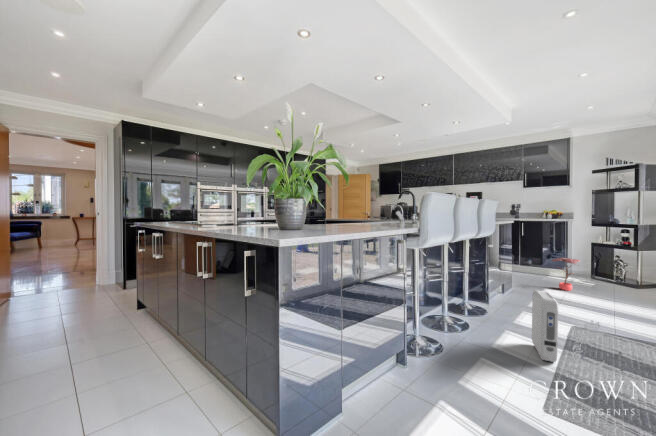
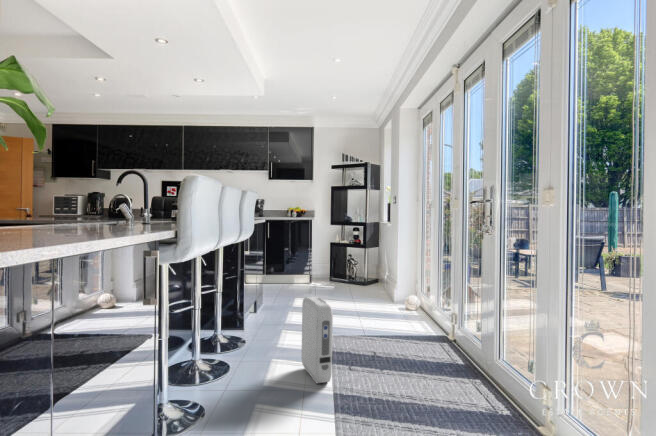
potted plant: present [552,258,580,291] -> none [302,260,326,298]

